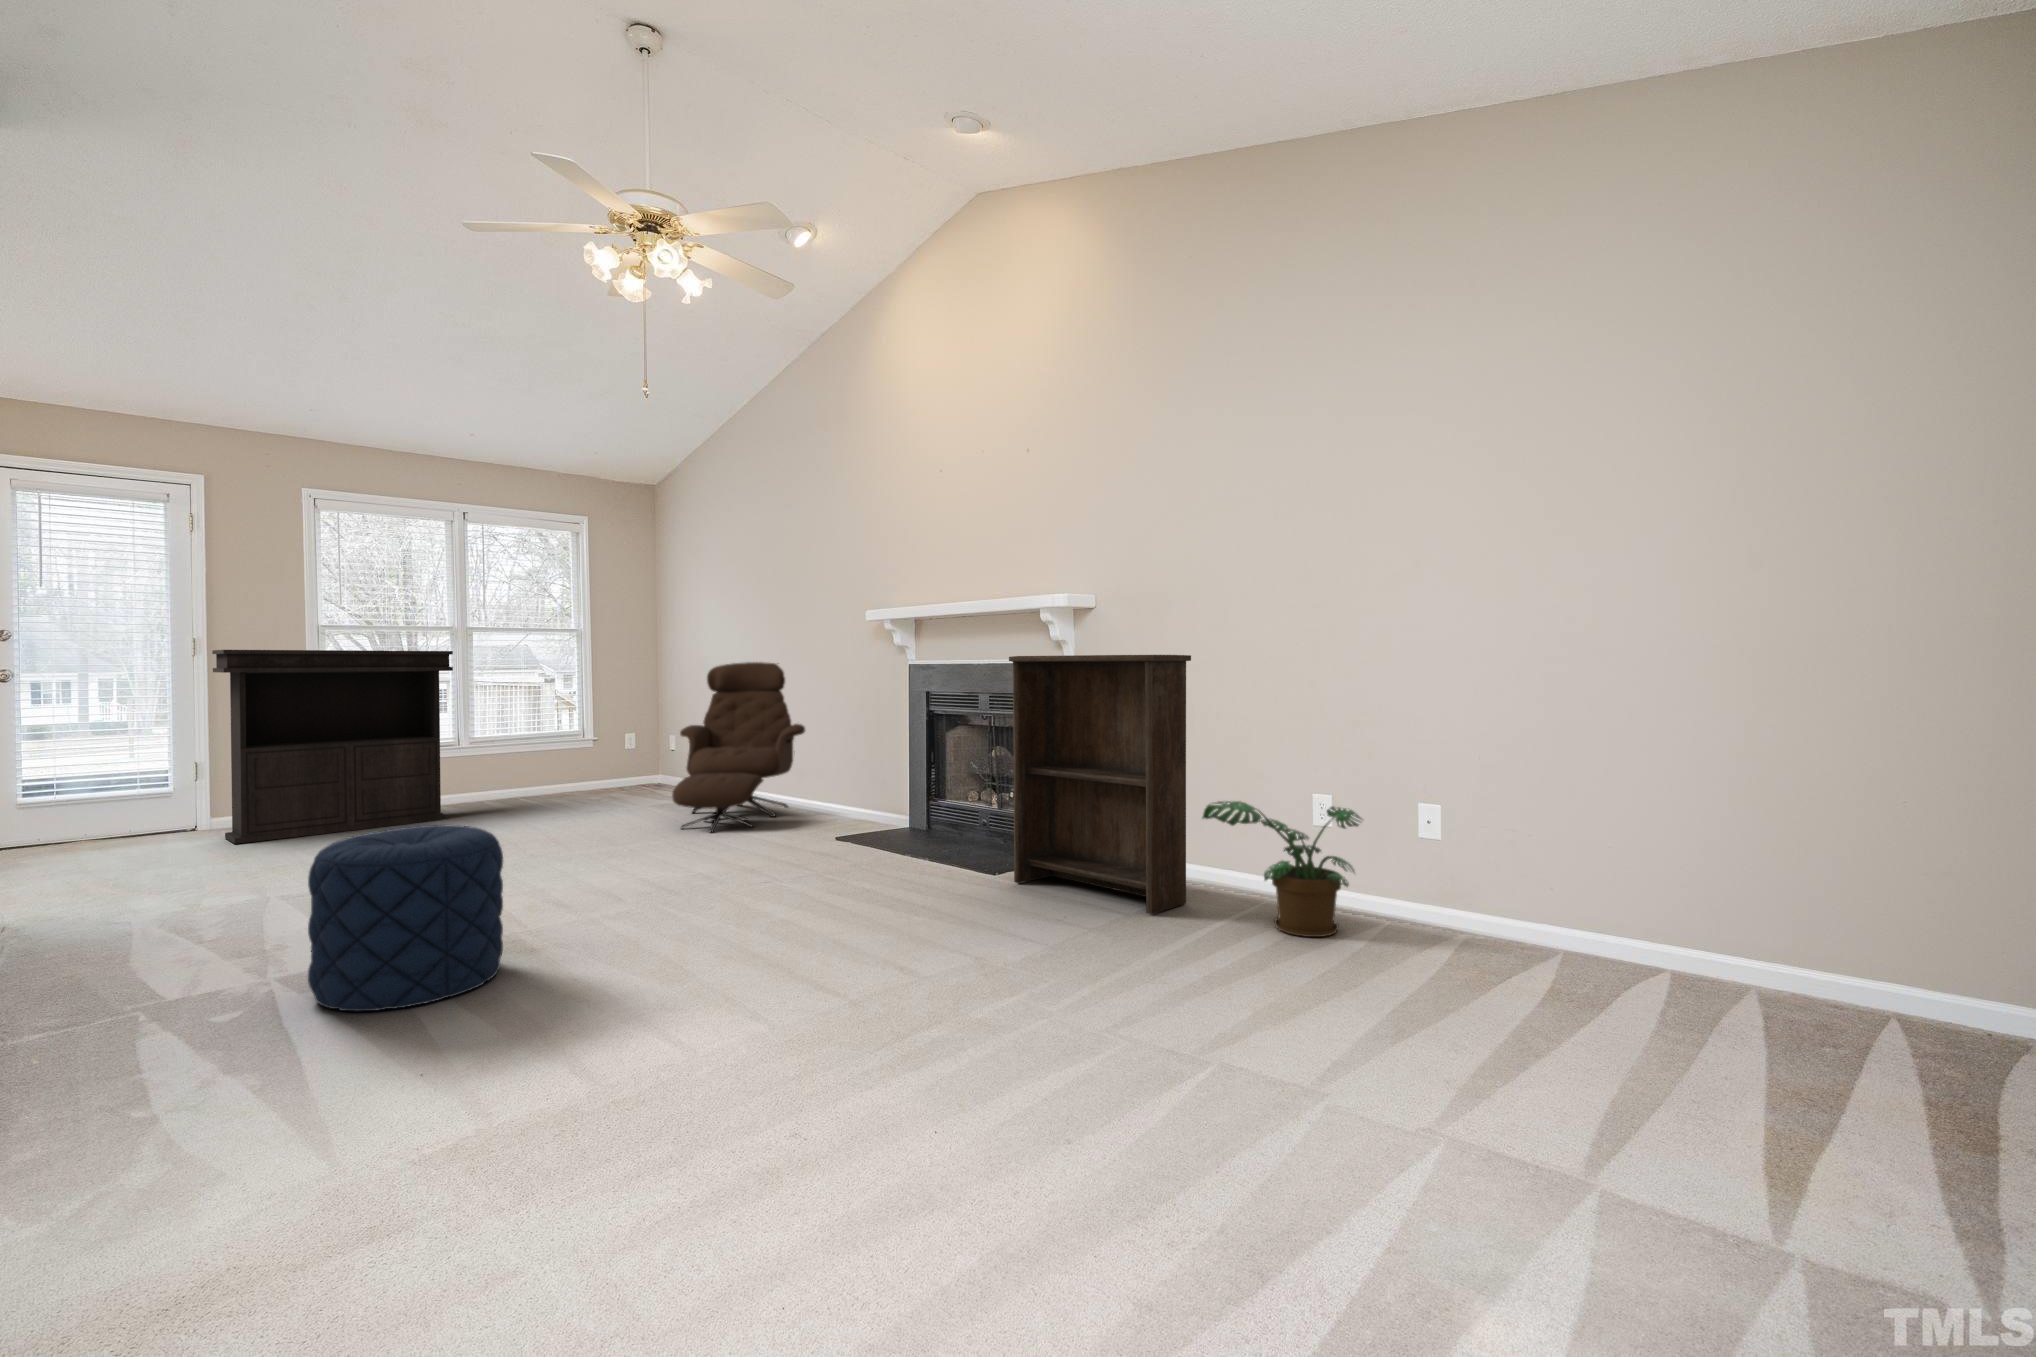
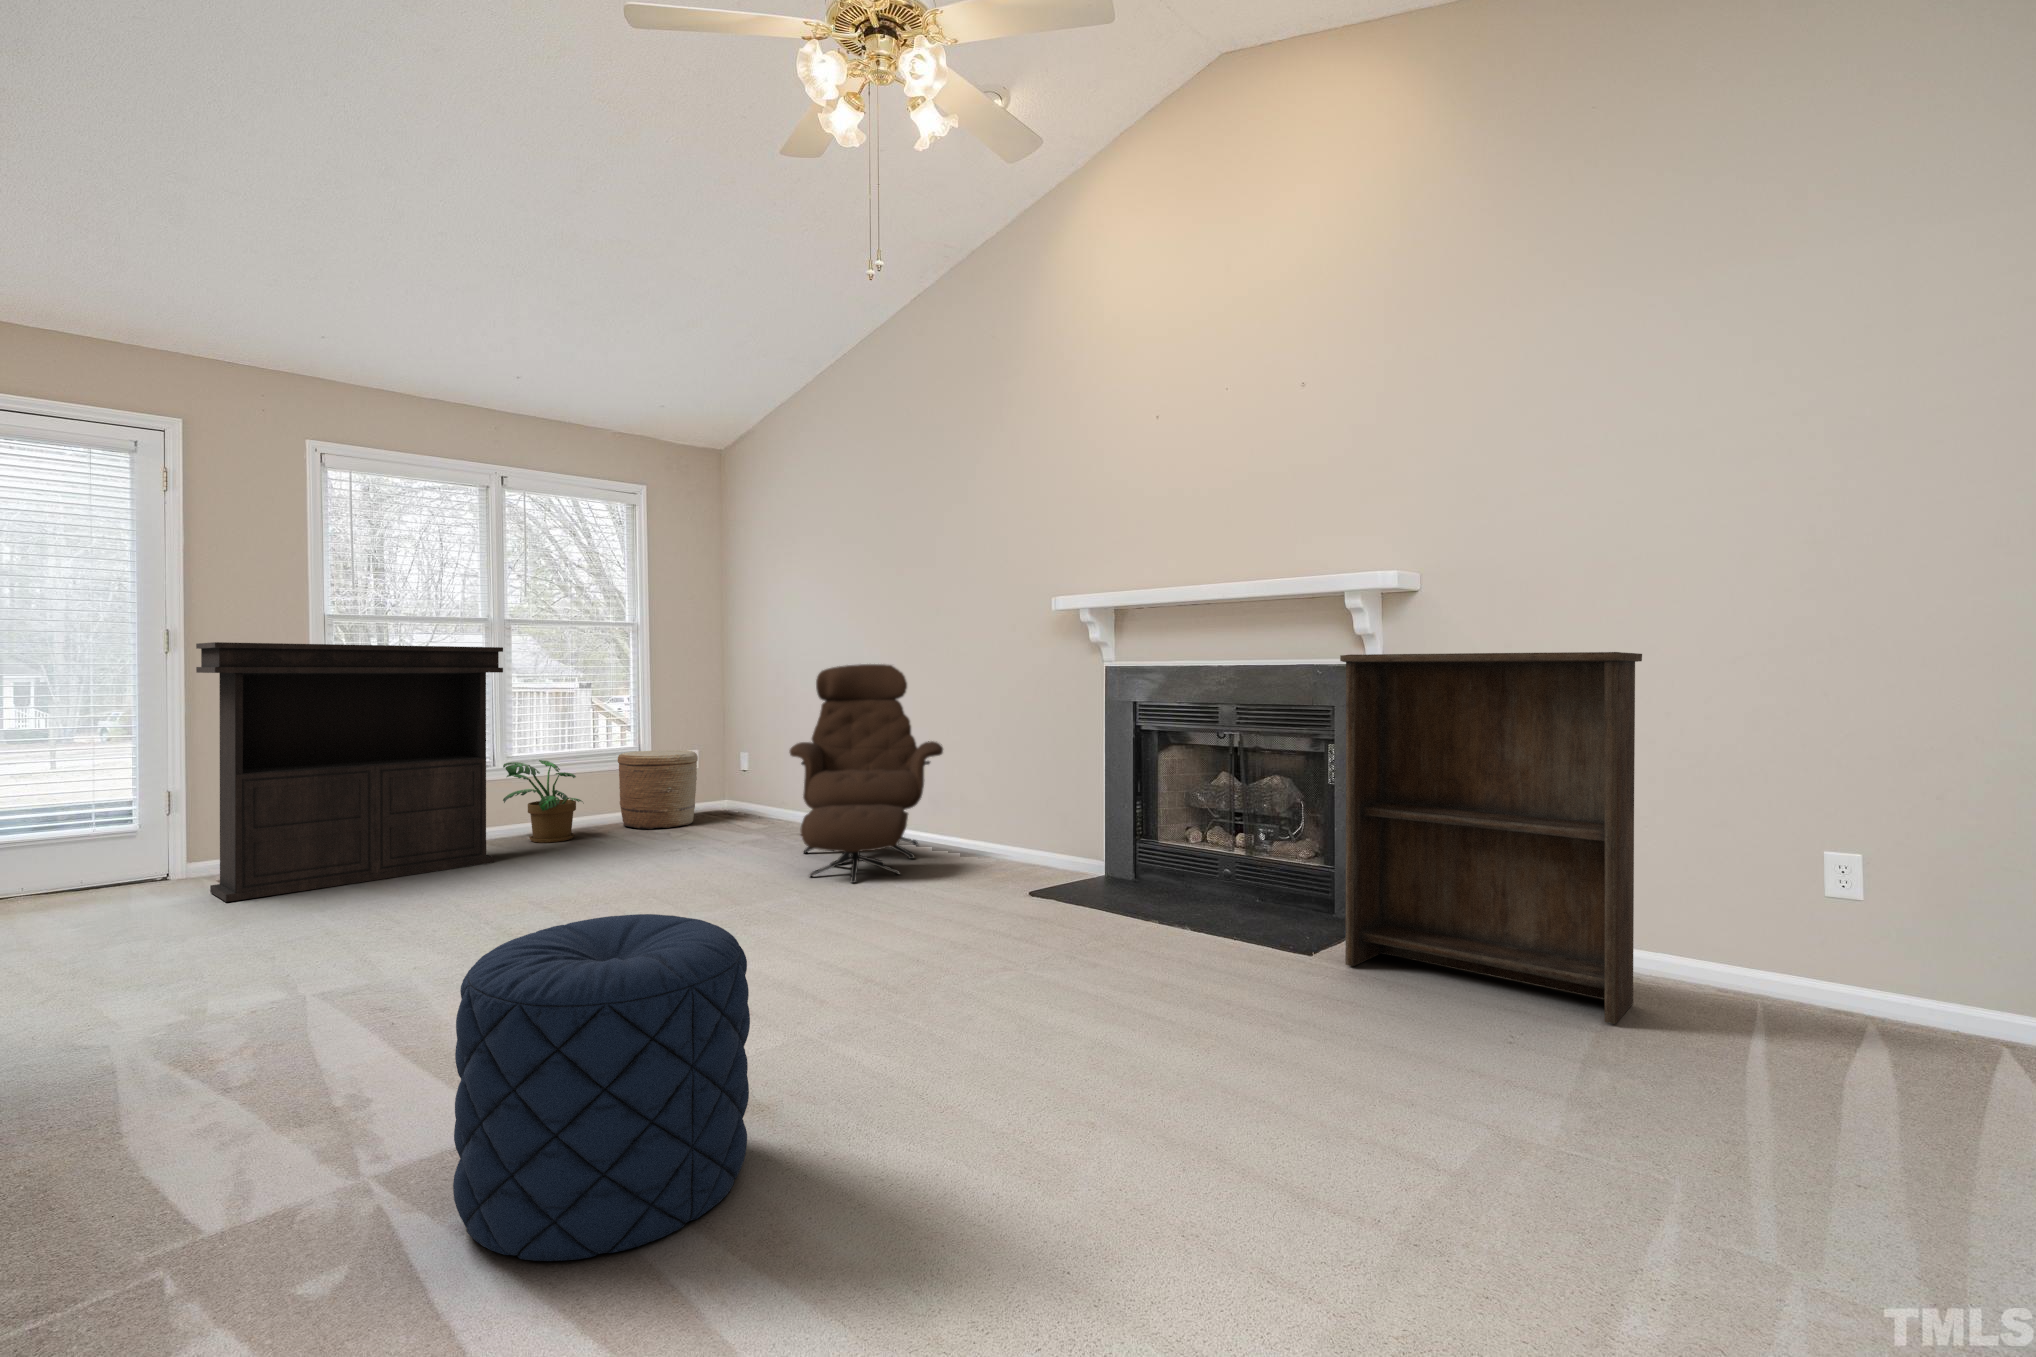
woven basket: none [560,733,627,797] -> present [618,750,698,829]
potted plant: present [1203,801,1361,937] -> present [503,760,583,843]

